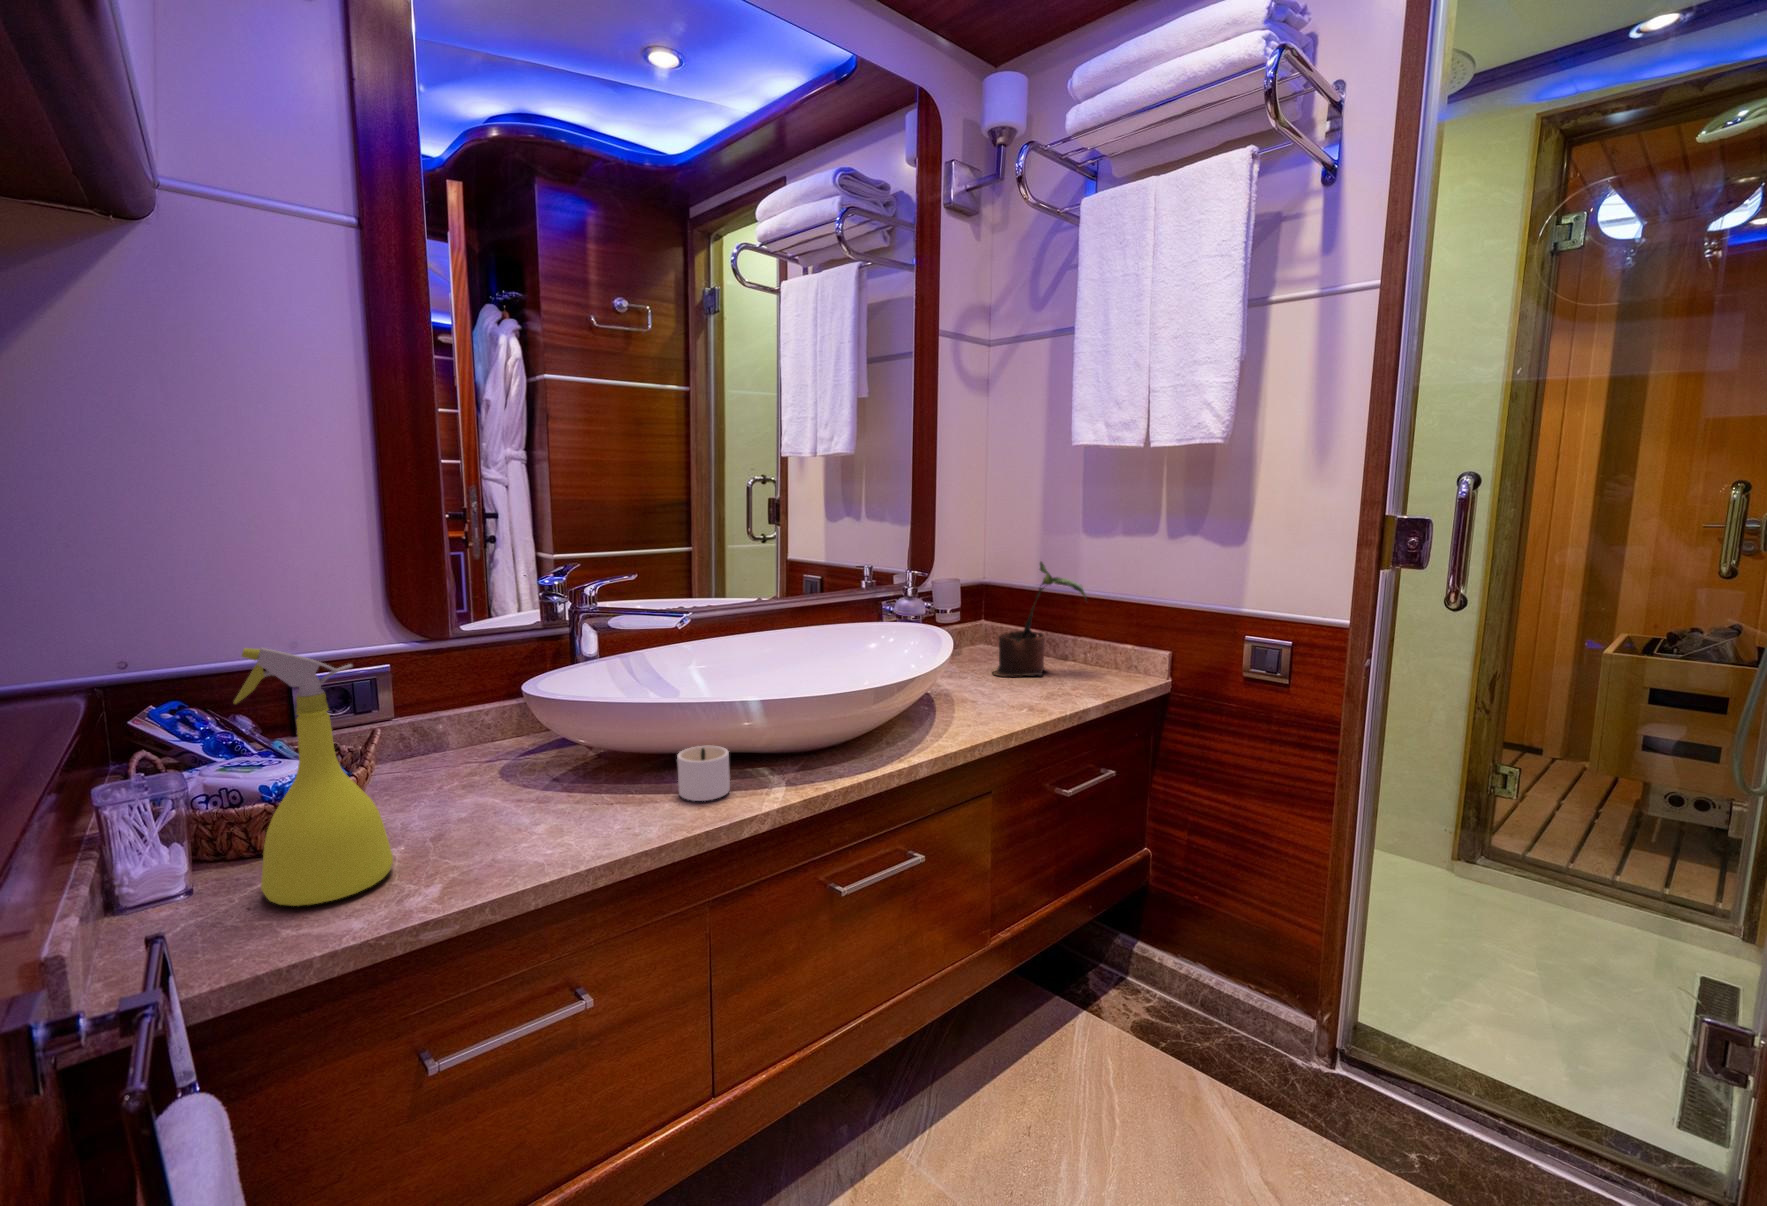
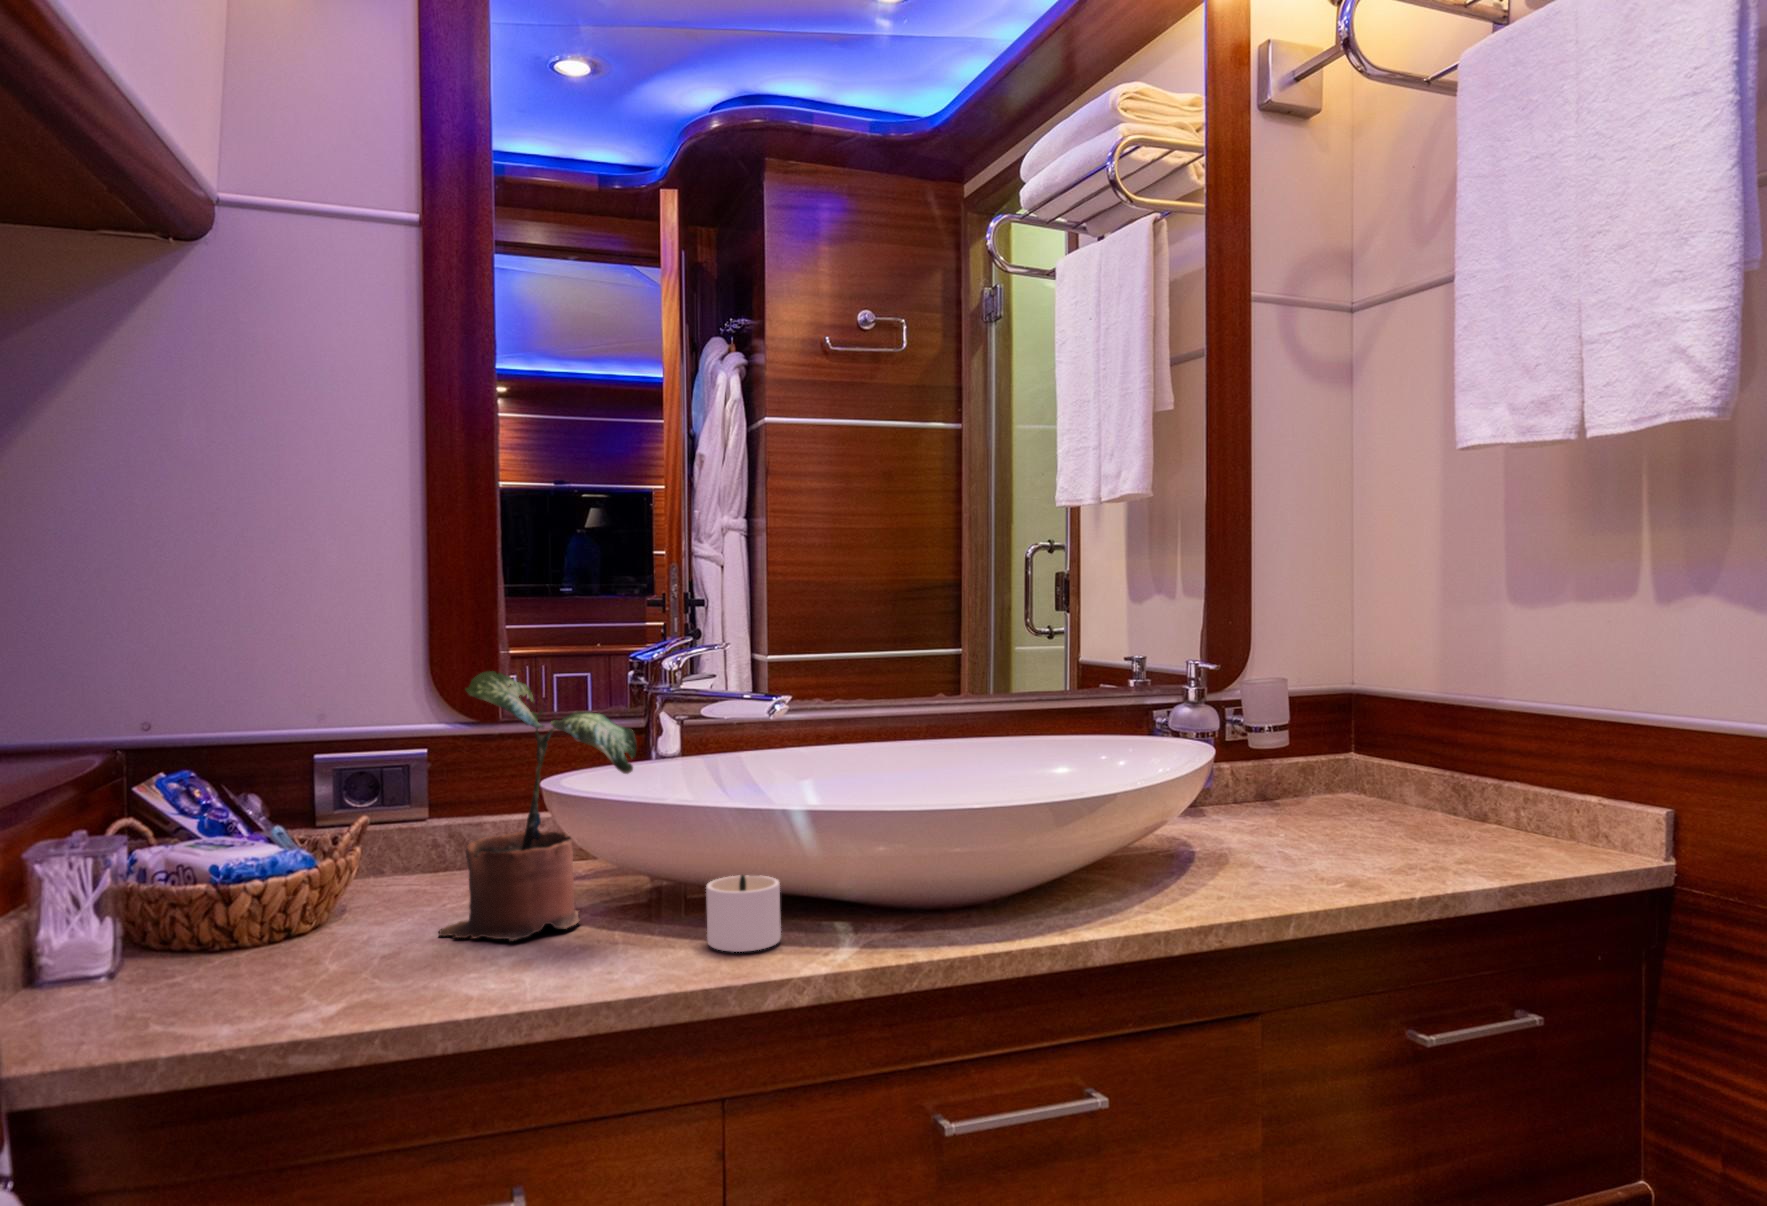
potted plant: present [993,562,1087,677] -> present [439,671,637,941]
spray bottle: present [234,648,393,906] -> none [151,684,316,1005]

